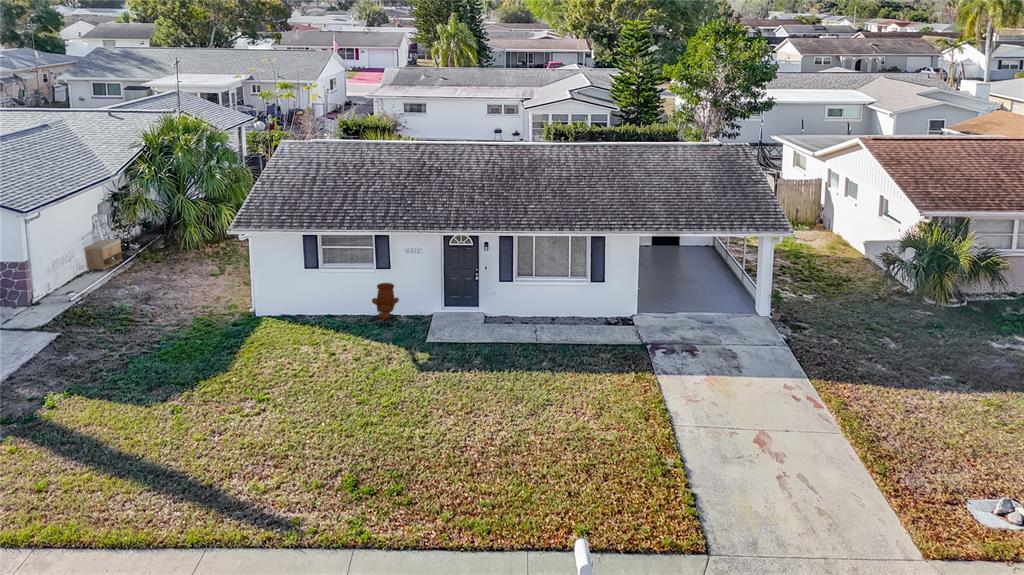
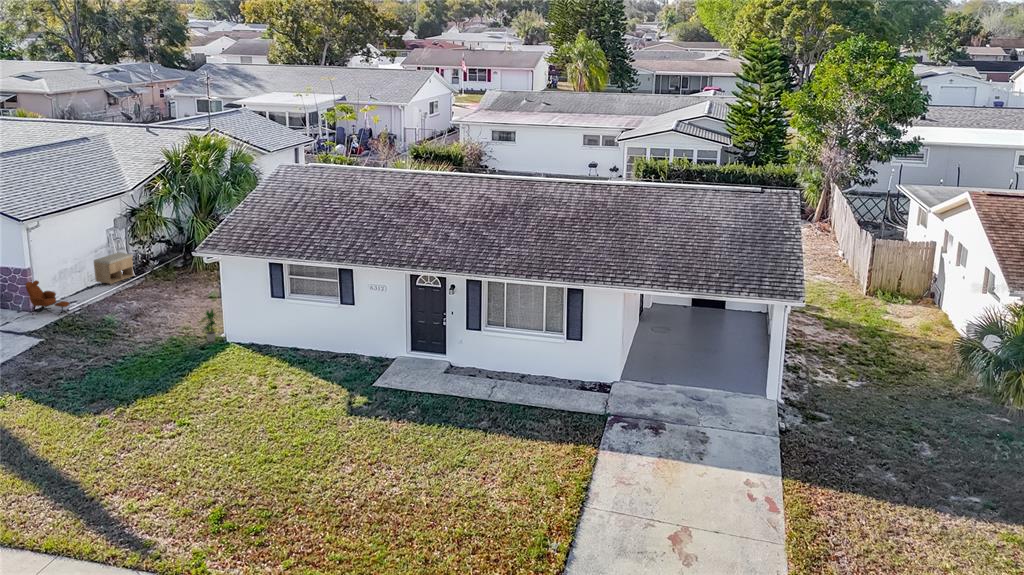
lounge chair: present [372,283,399,327] -> present [26,280,69,313]
potted plant: present [771,290,784,320] -> present [203,309,215,342]

